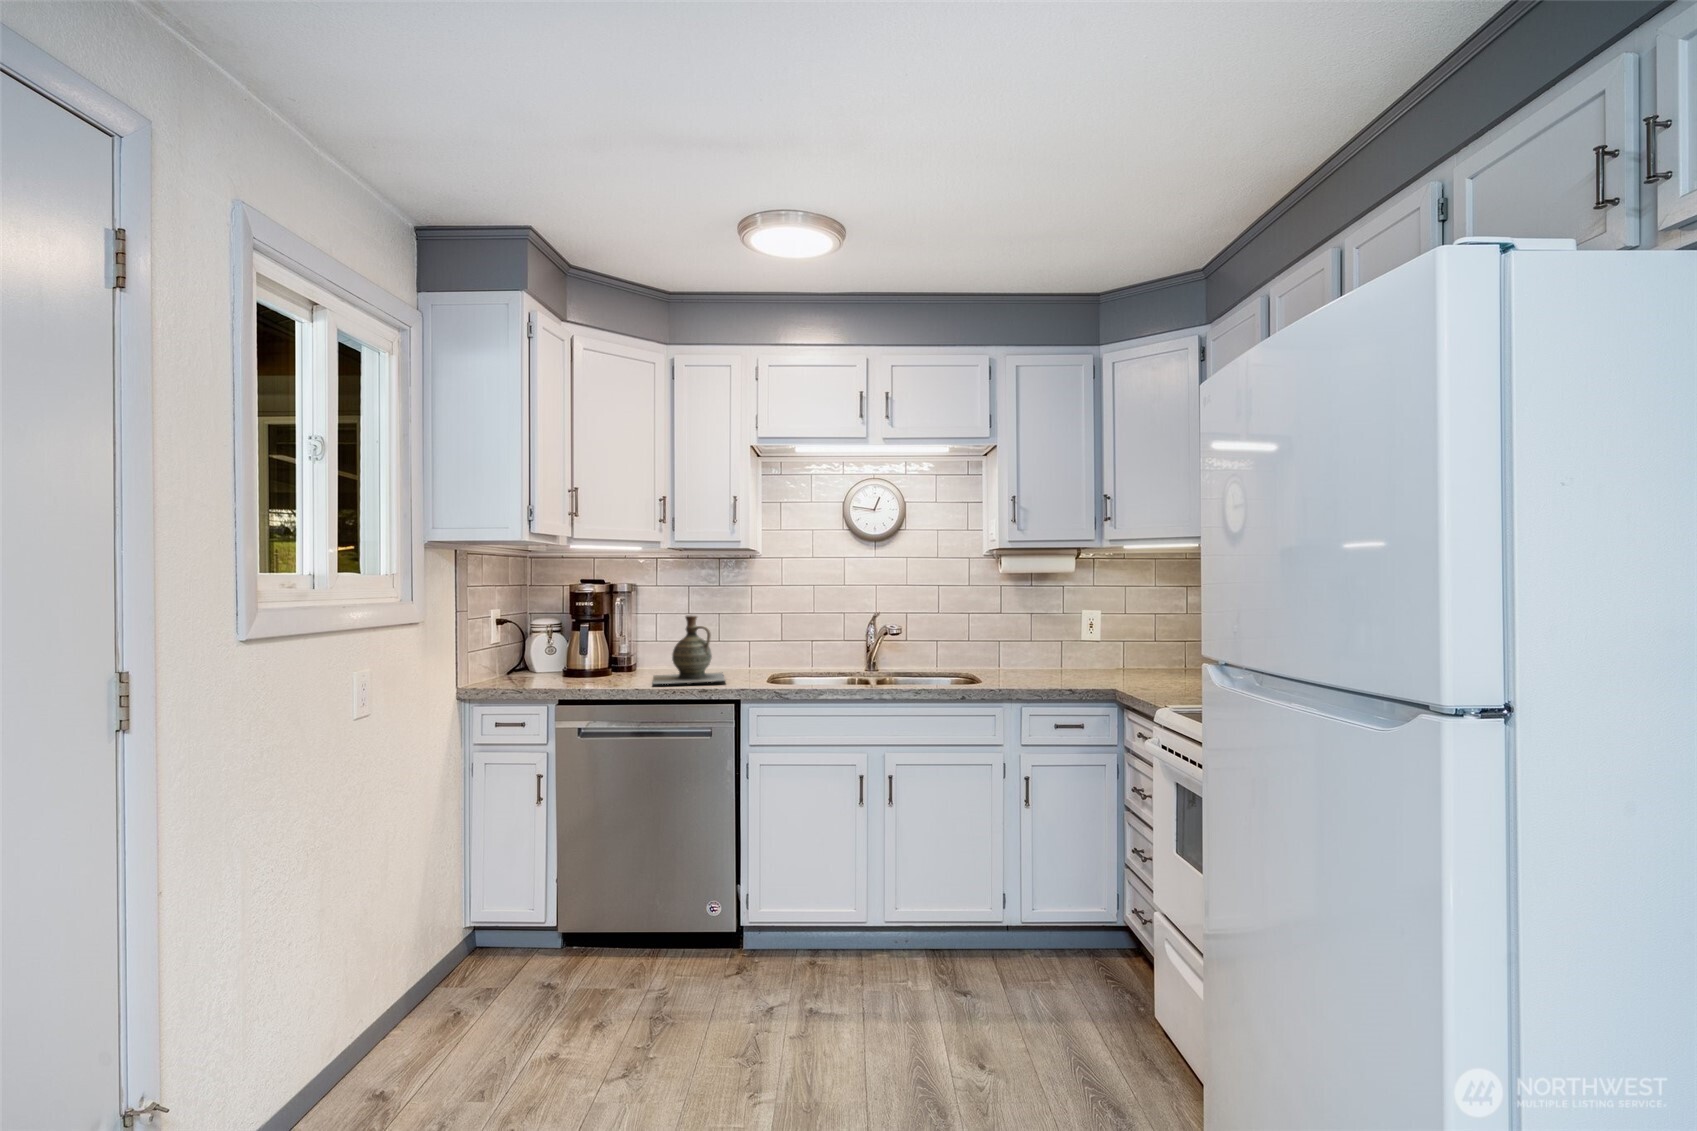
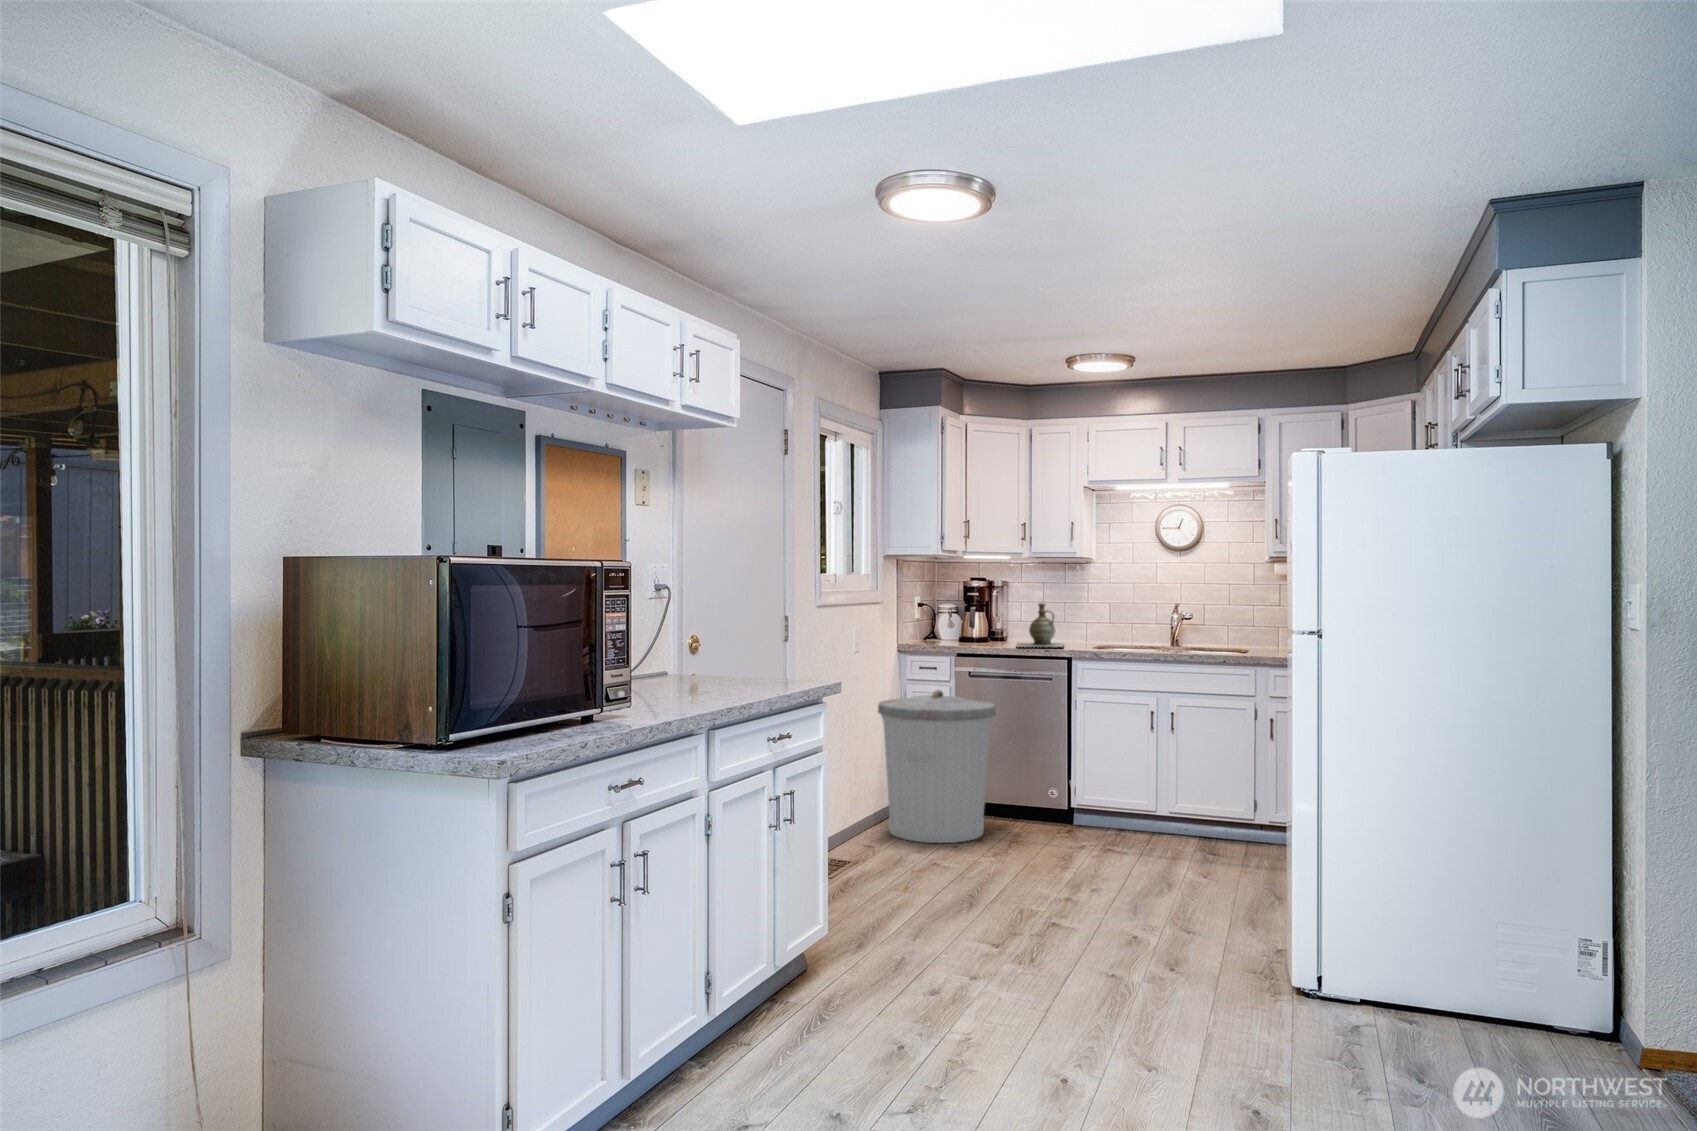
trash can: none [406,770,623,1057] -> present [878,690,996,843]

